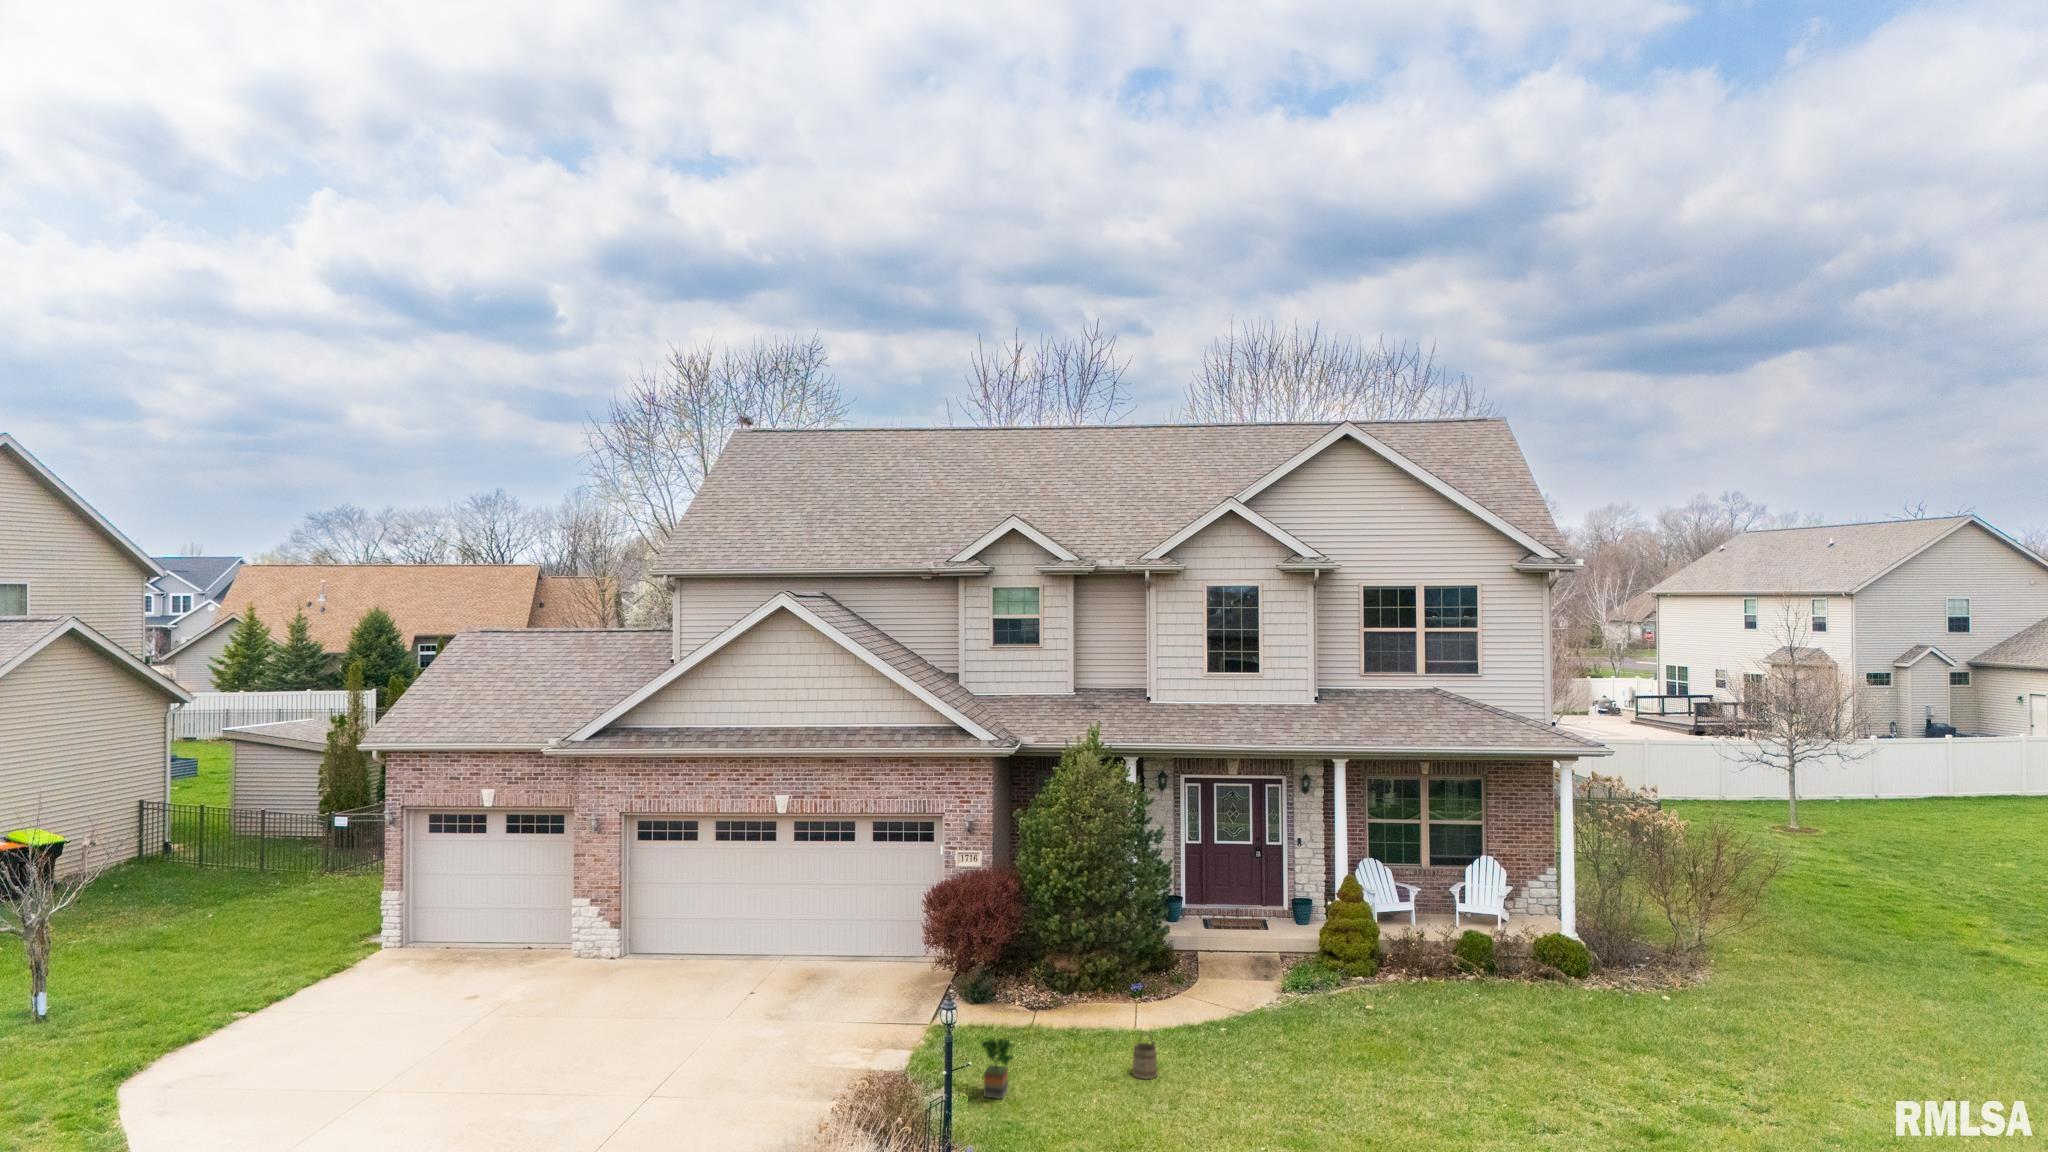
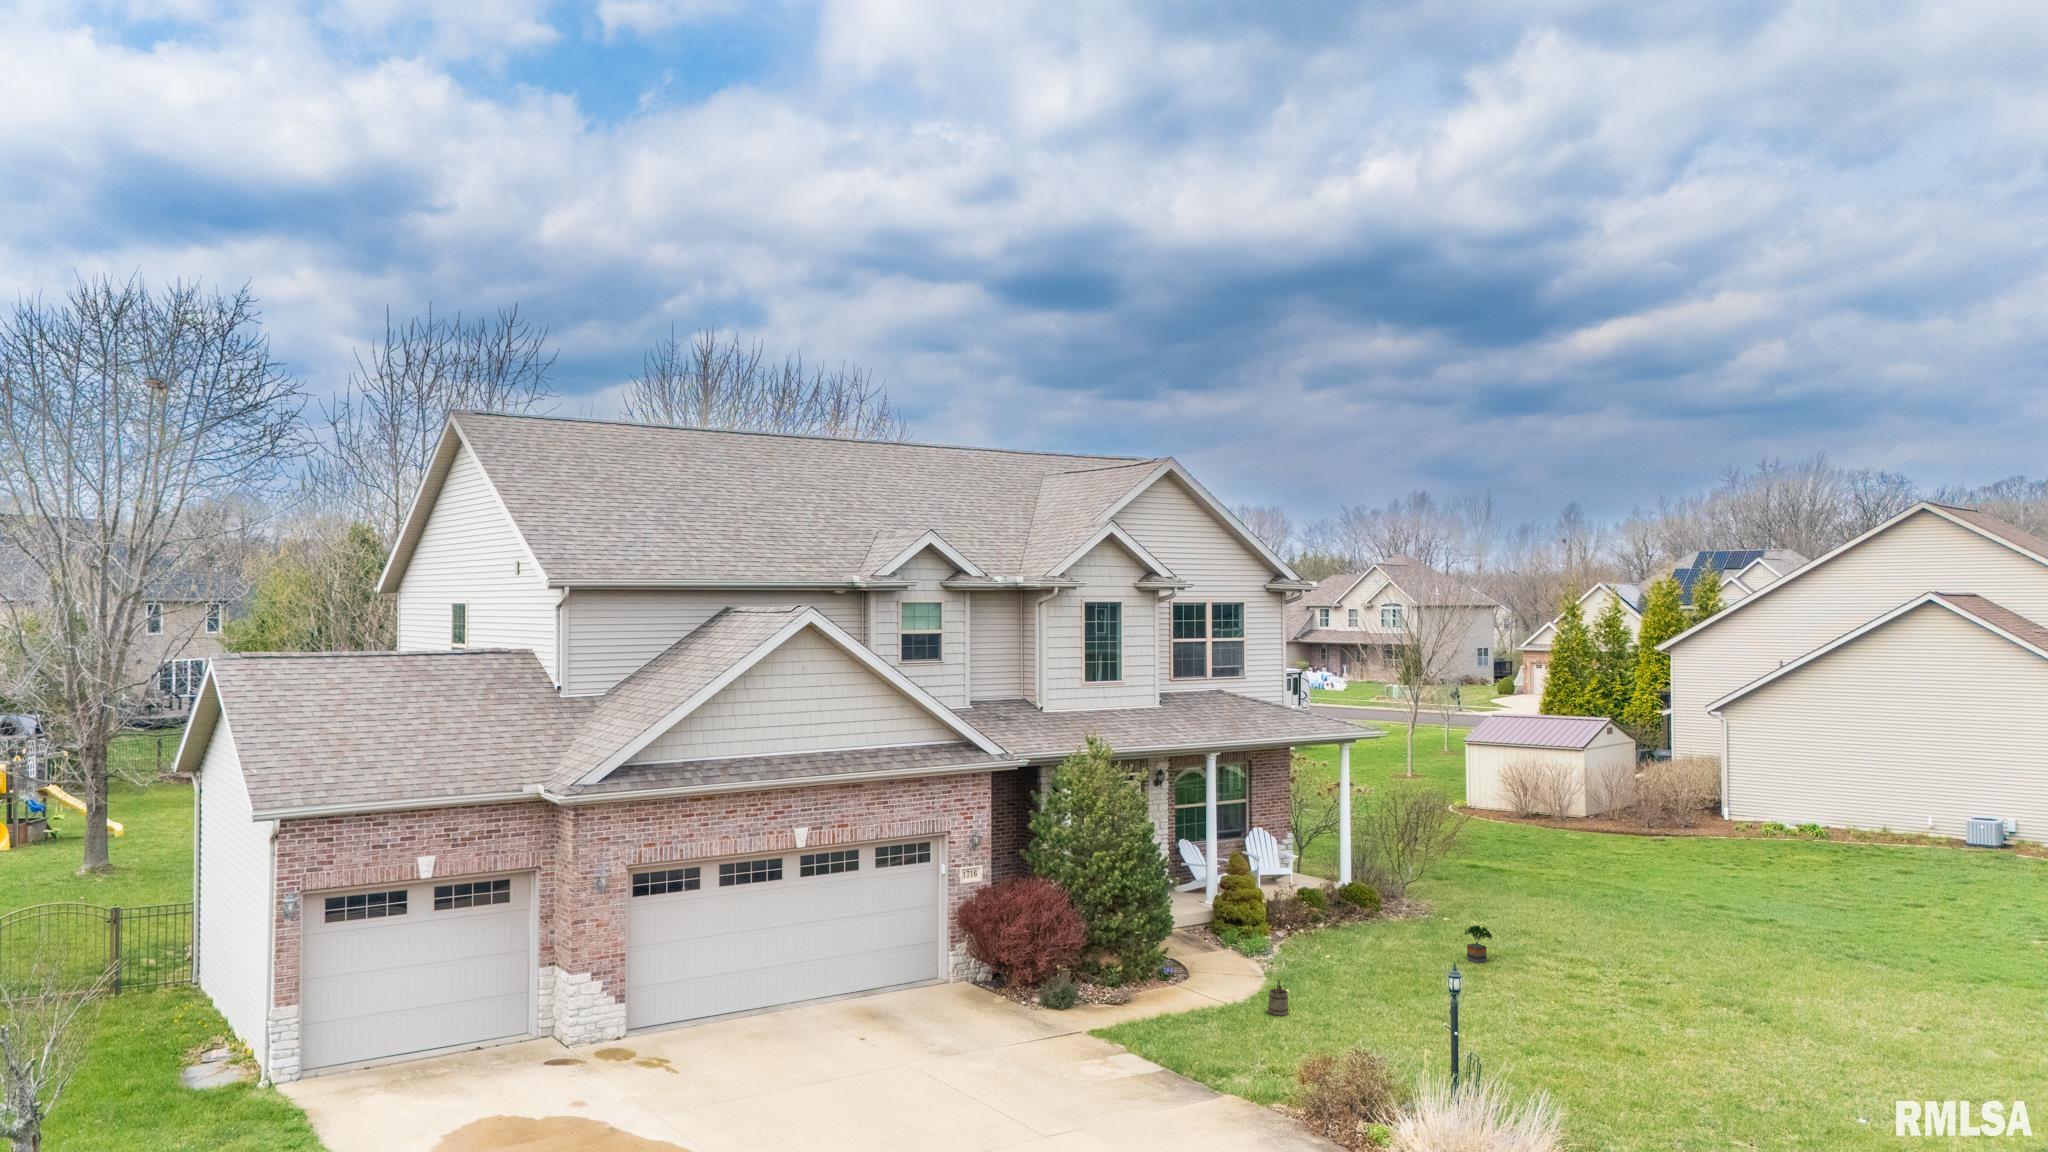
potted tree: present [981,1039,1013,1099] -> present [1465,926,1492,963]

